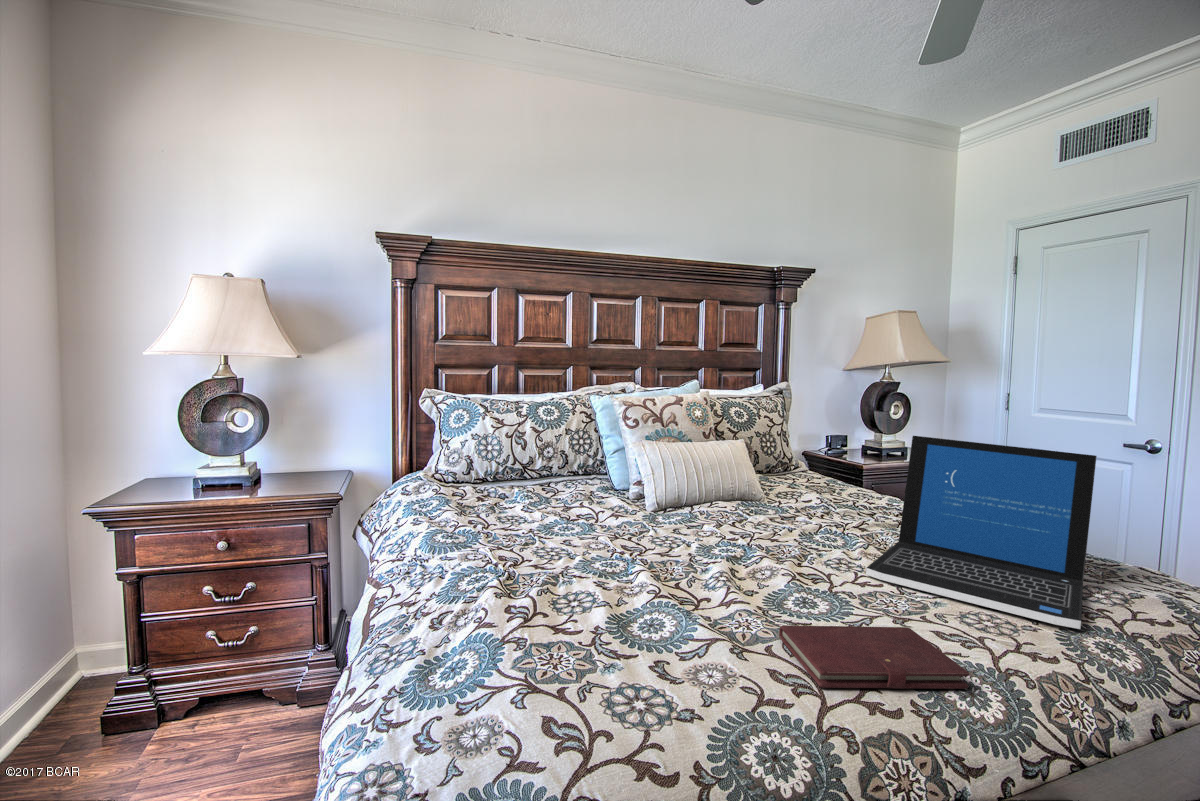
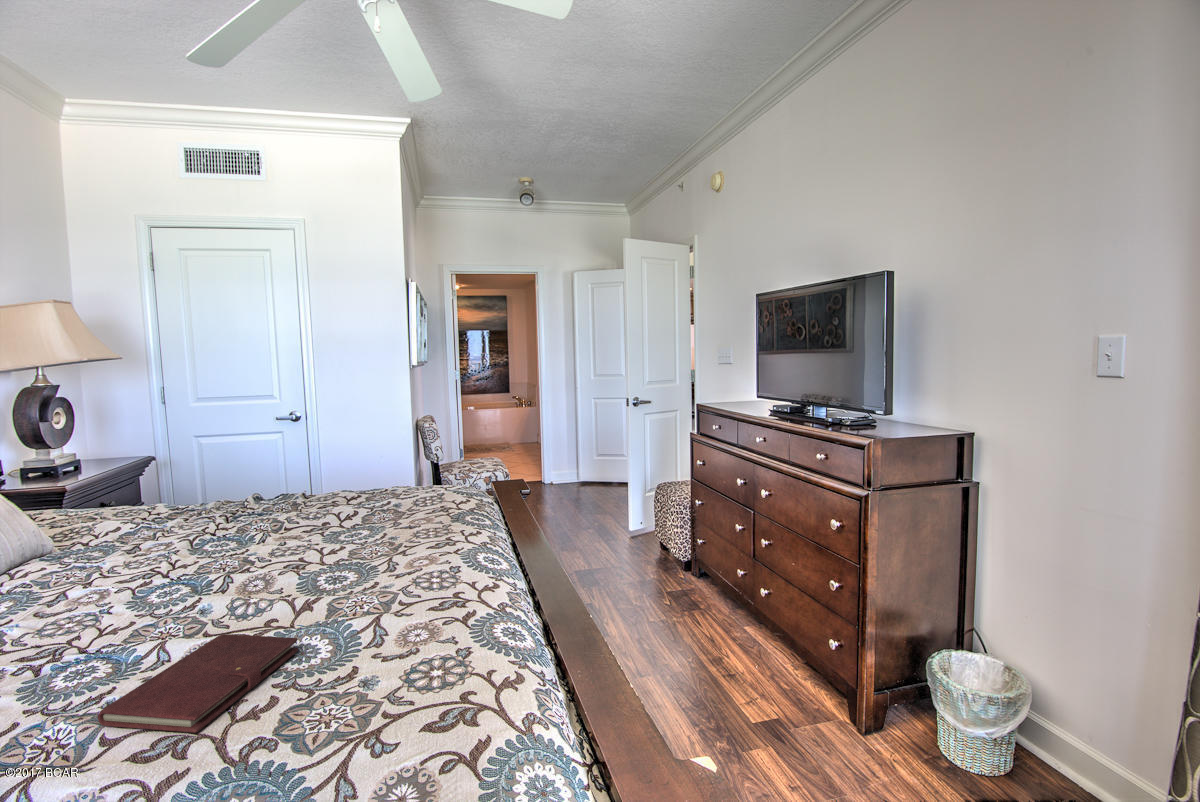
laptop: present [866,436,1097,629] -> none [112,434,319,613]

